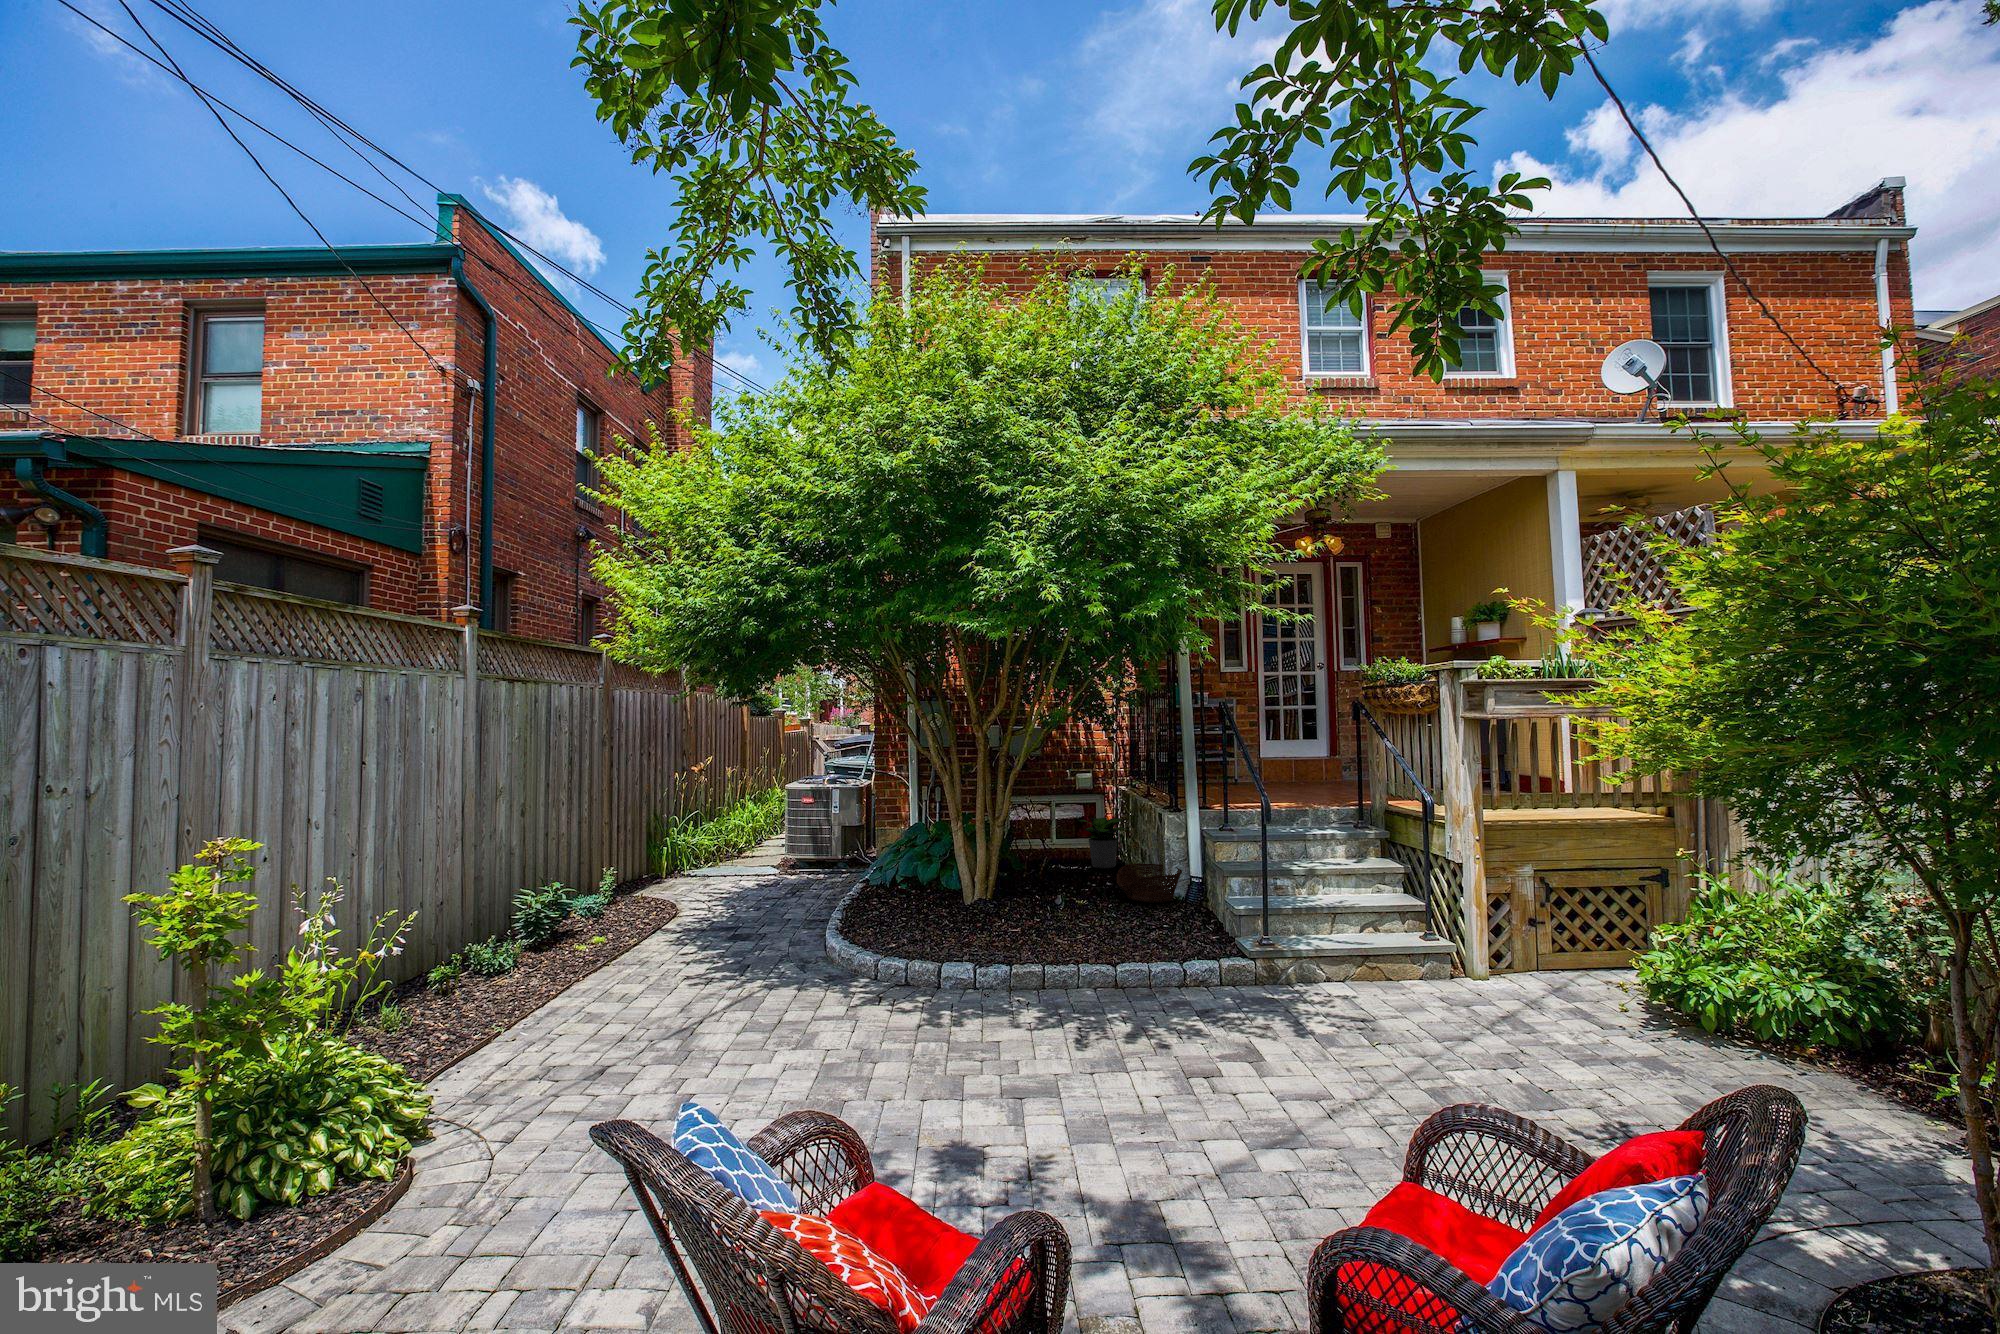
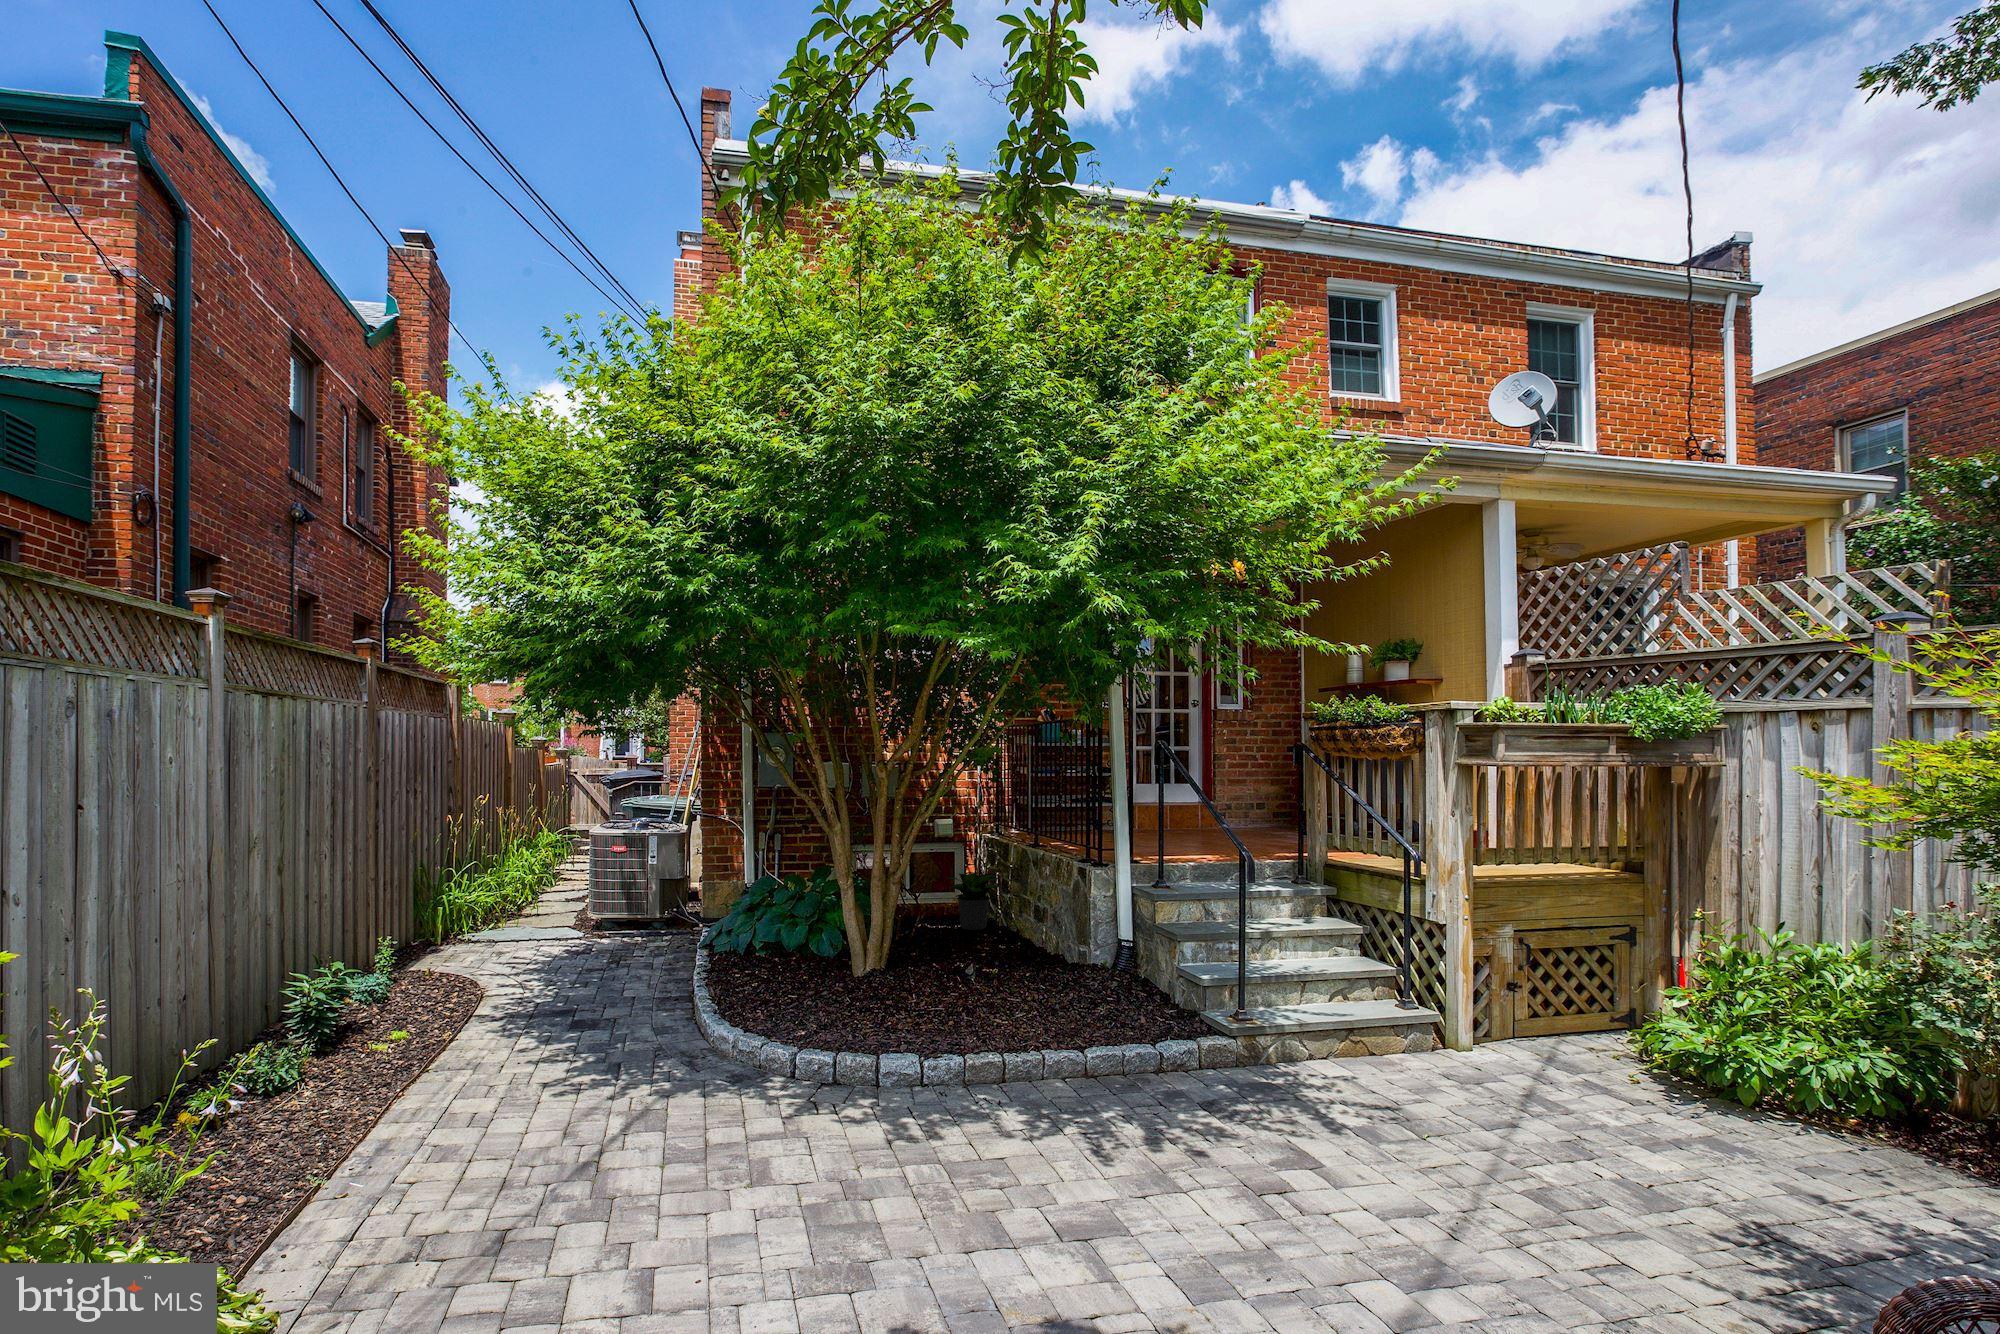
basket: present [1117,863,1182,903] -> none [999,929,1069,974]

